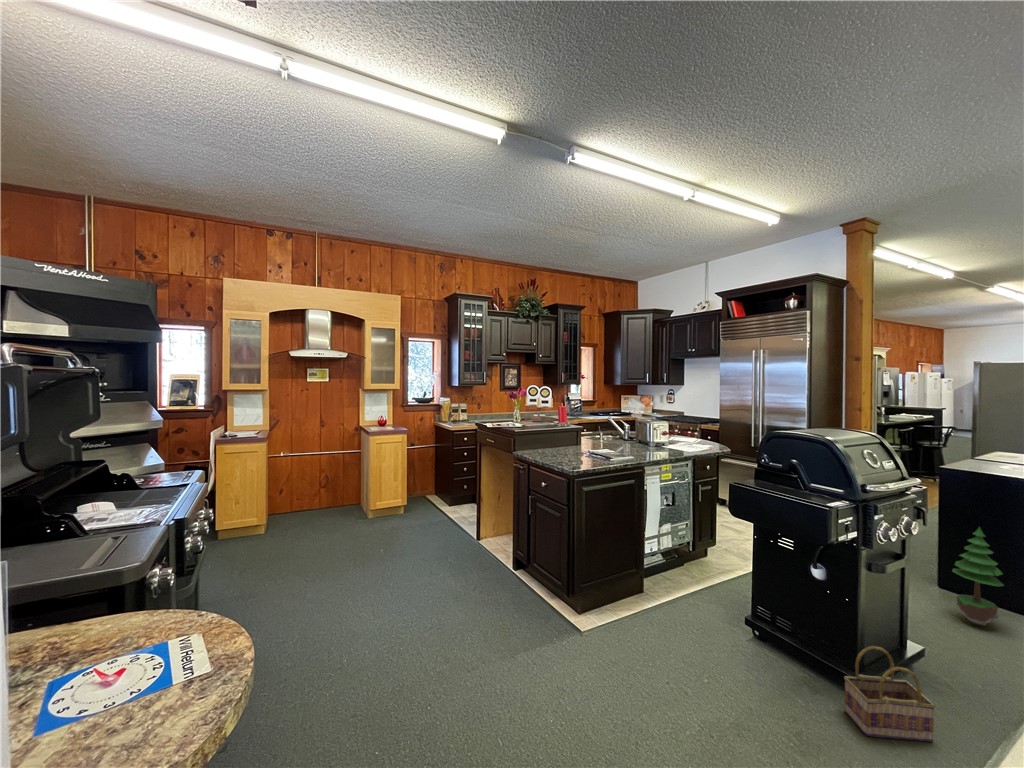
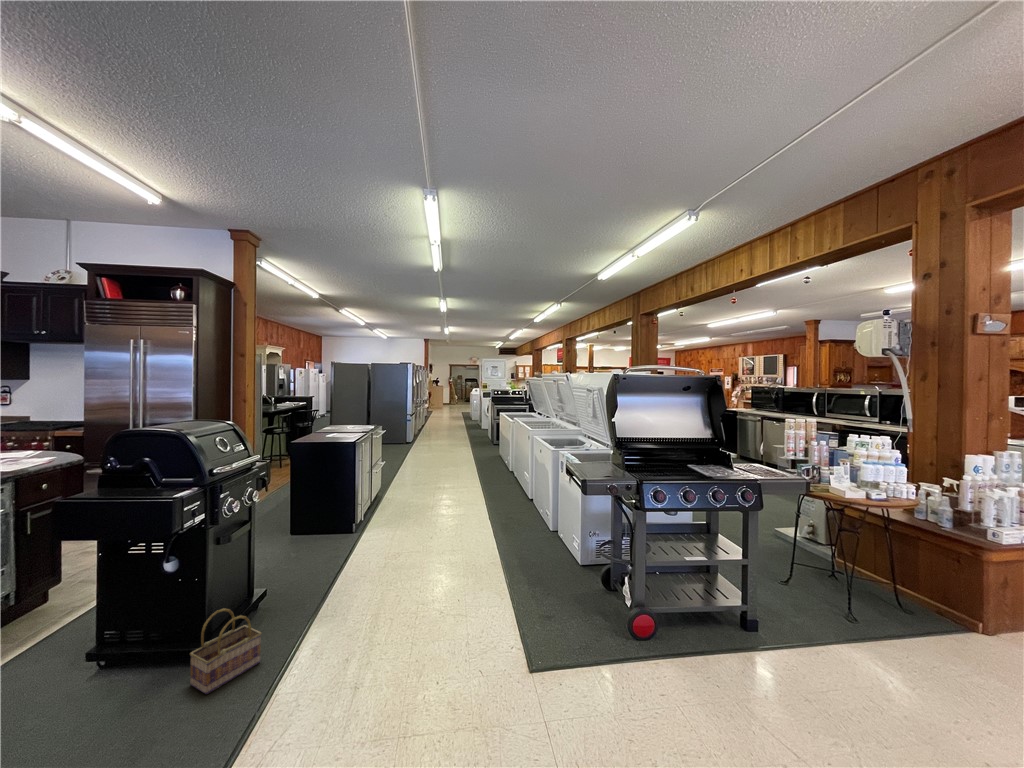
potted tree: present [952,527,1004,625] -> none [295,482,324,554]

